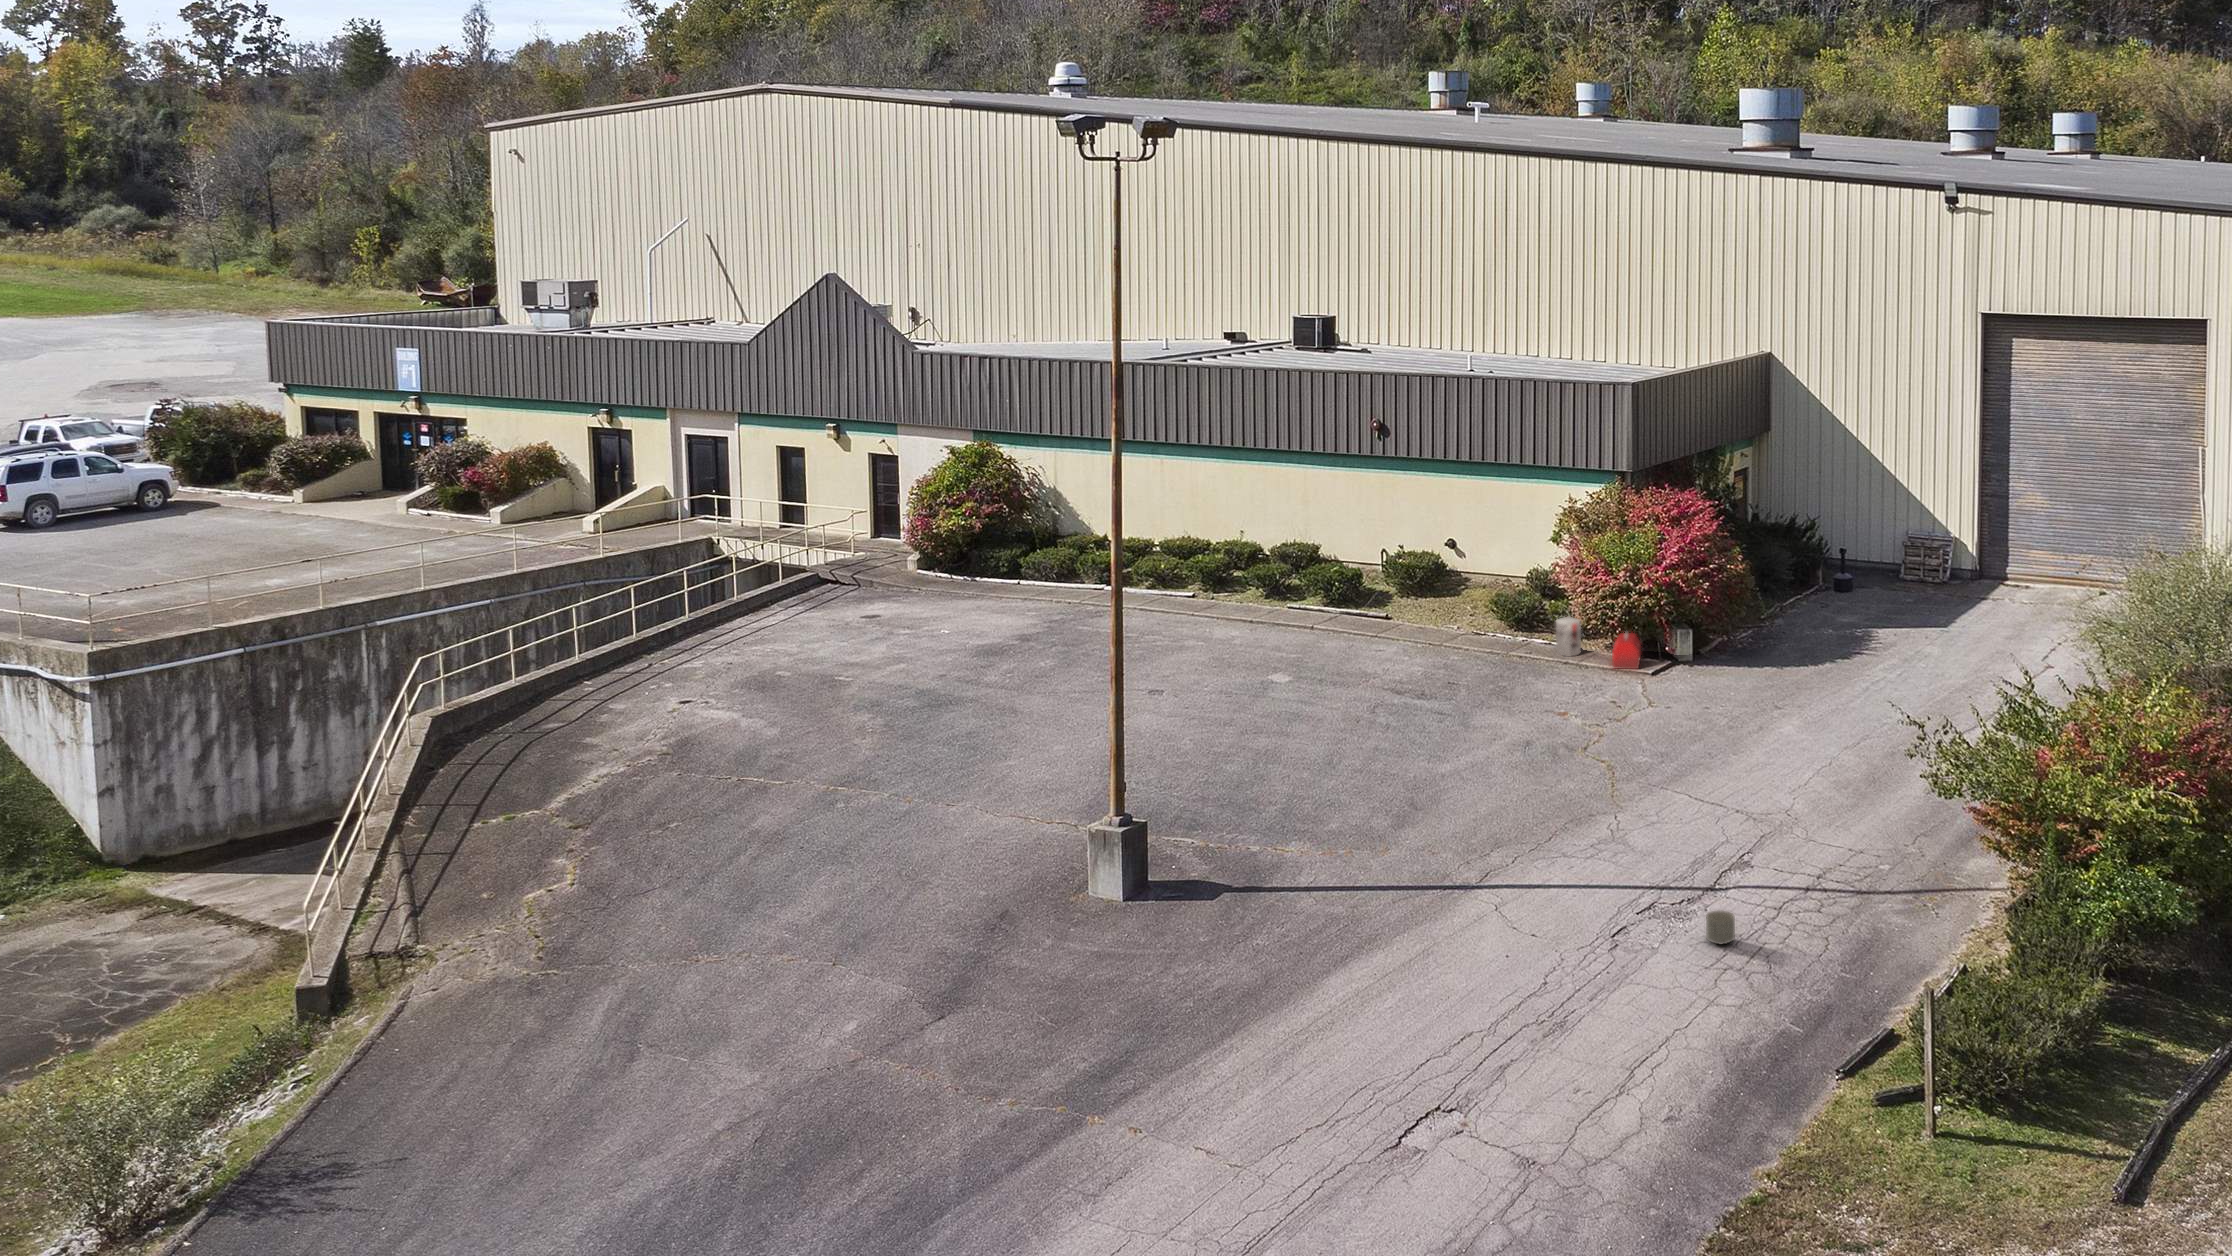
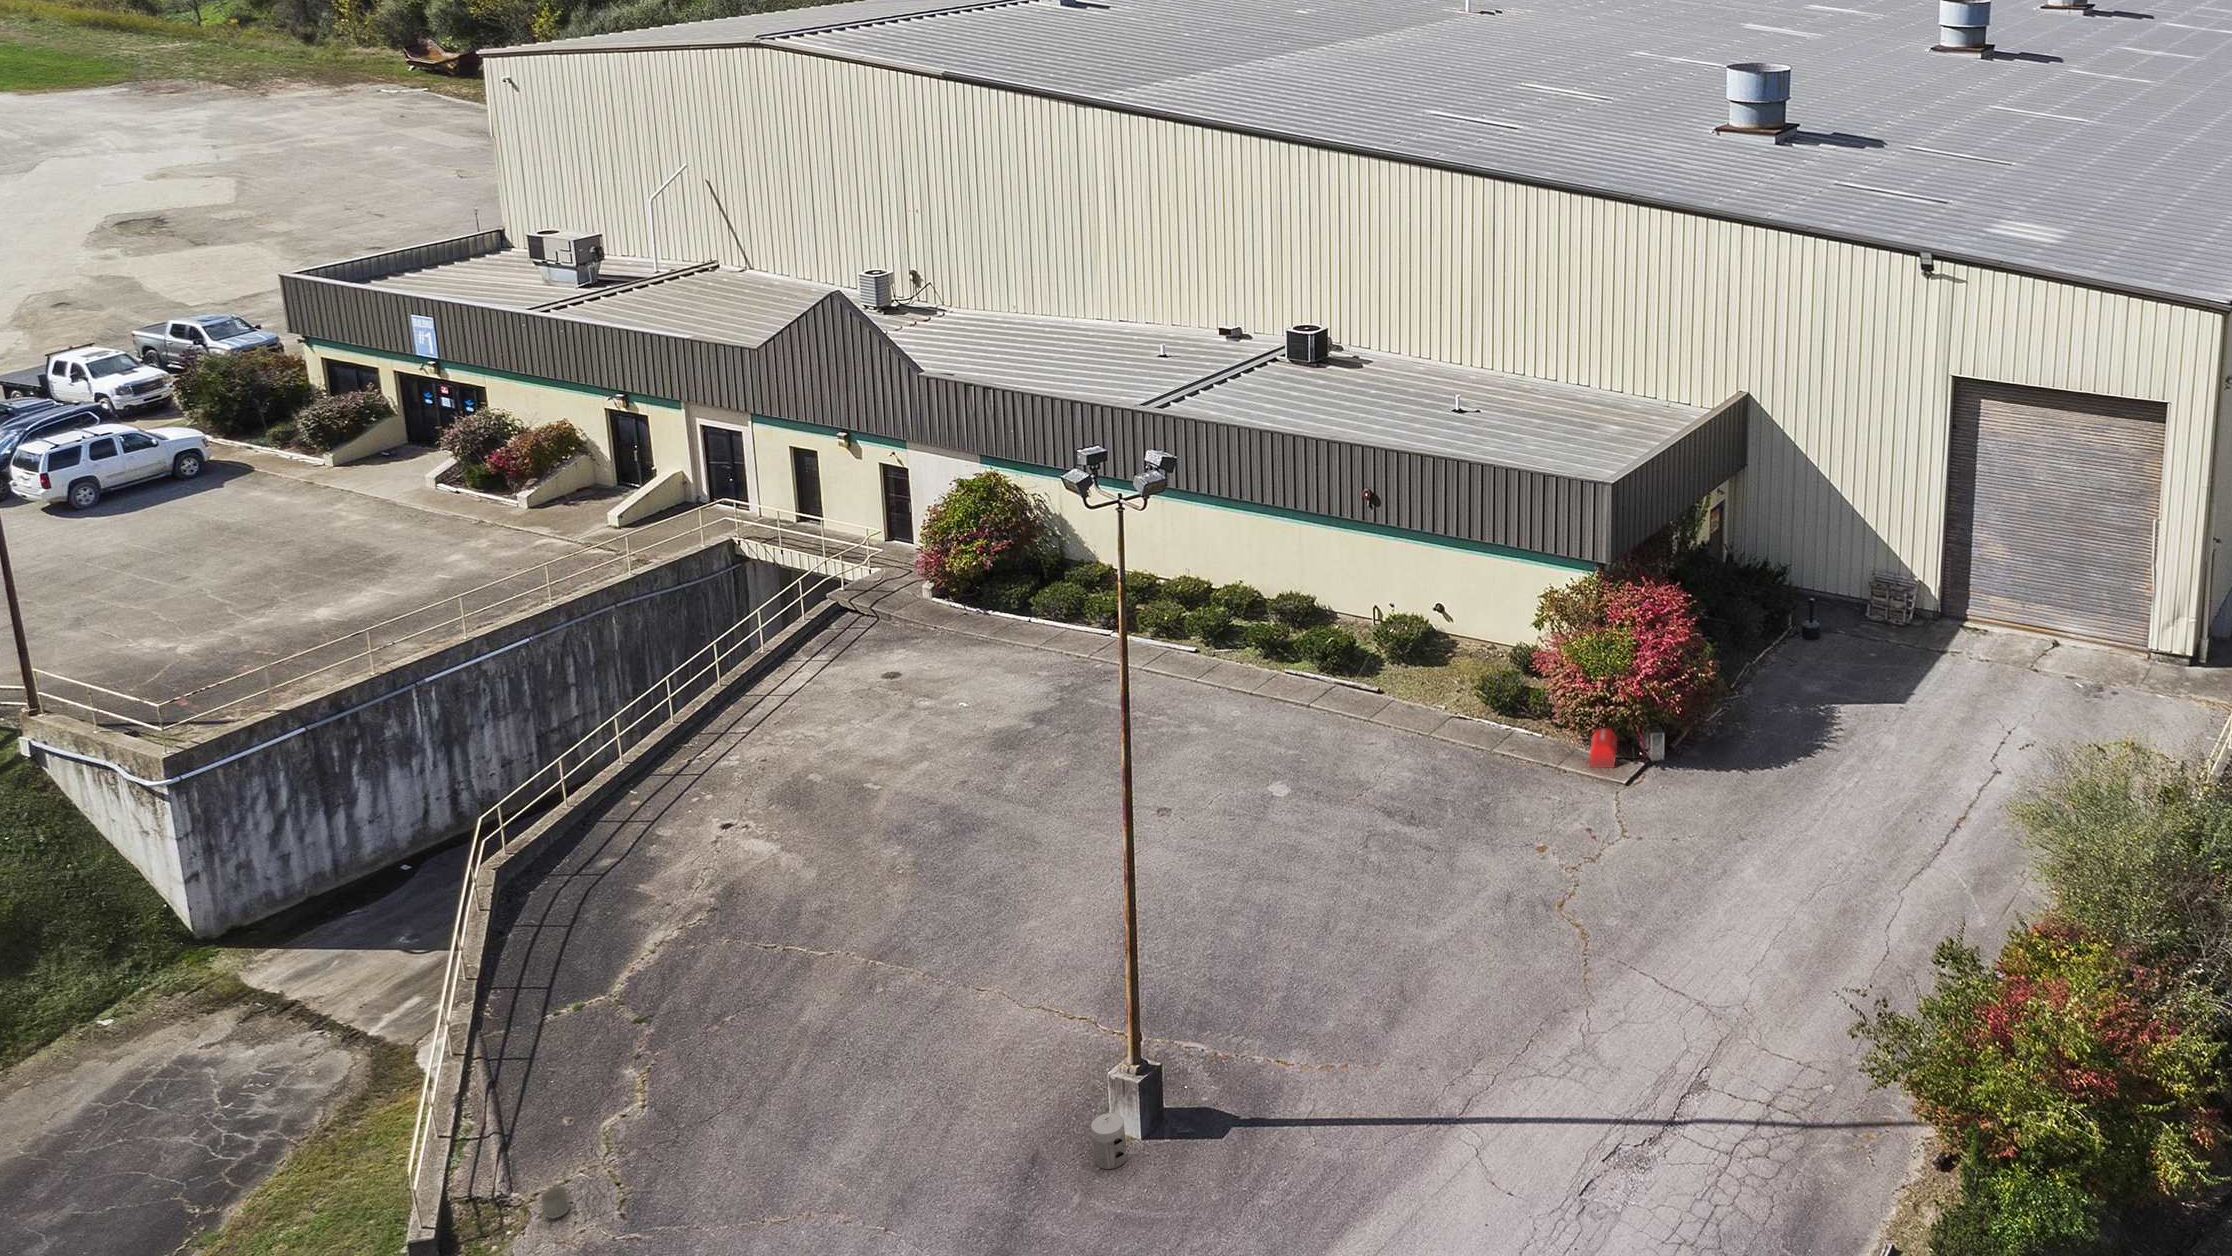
waste bin: present [1556,616,1581,656] -> present [1091,1113,1127,1169]
planter: present [1706,910,1735,944] -> present [541,1186,570,1219]

